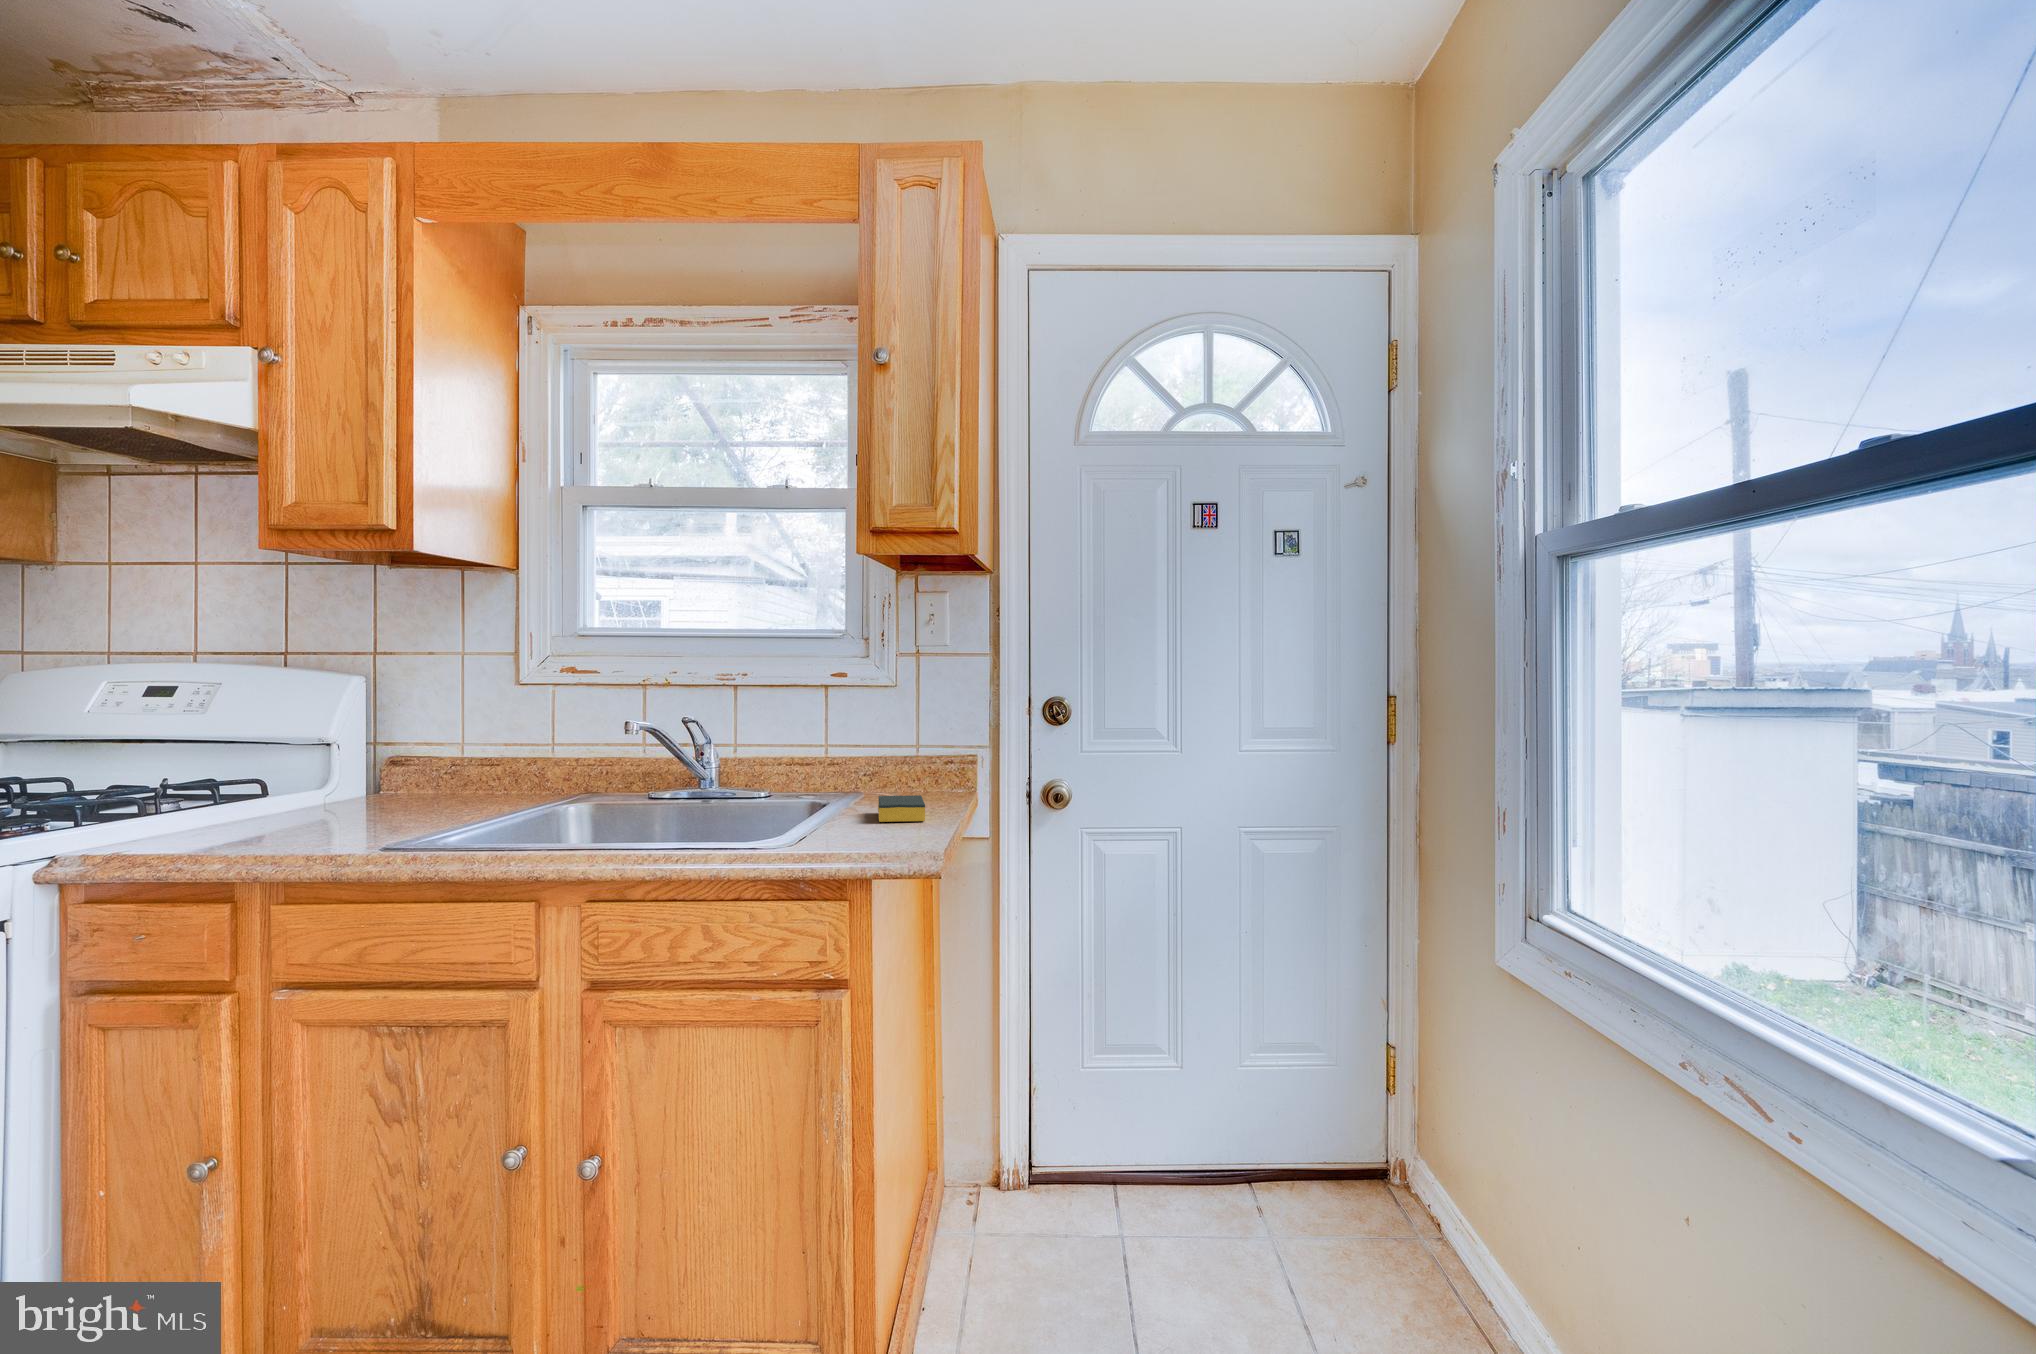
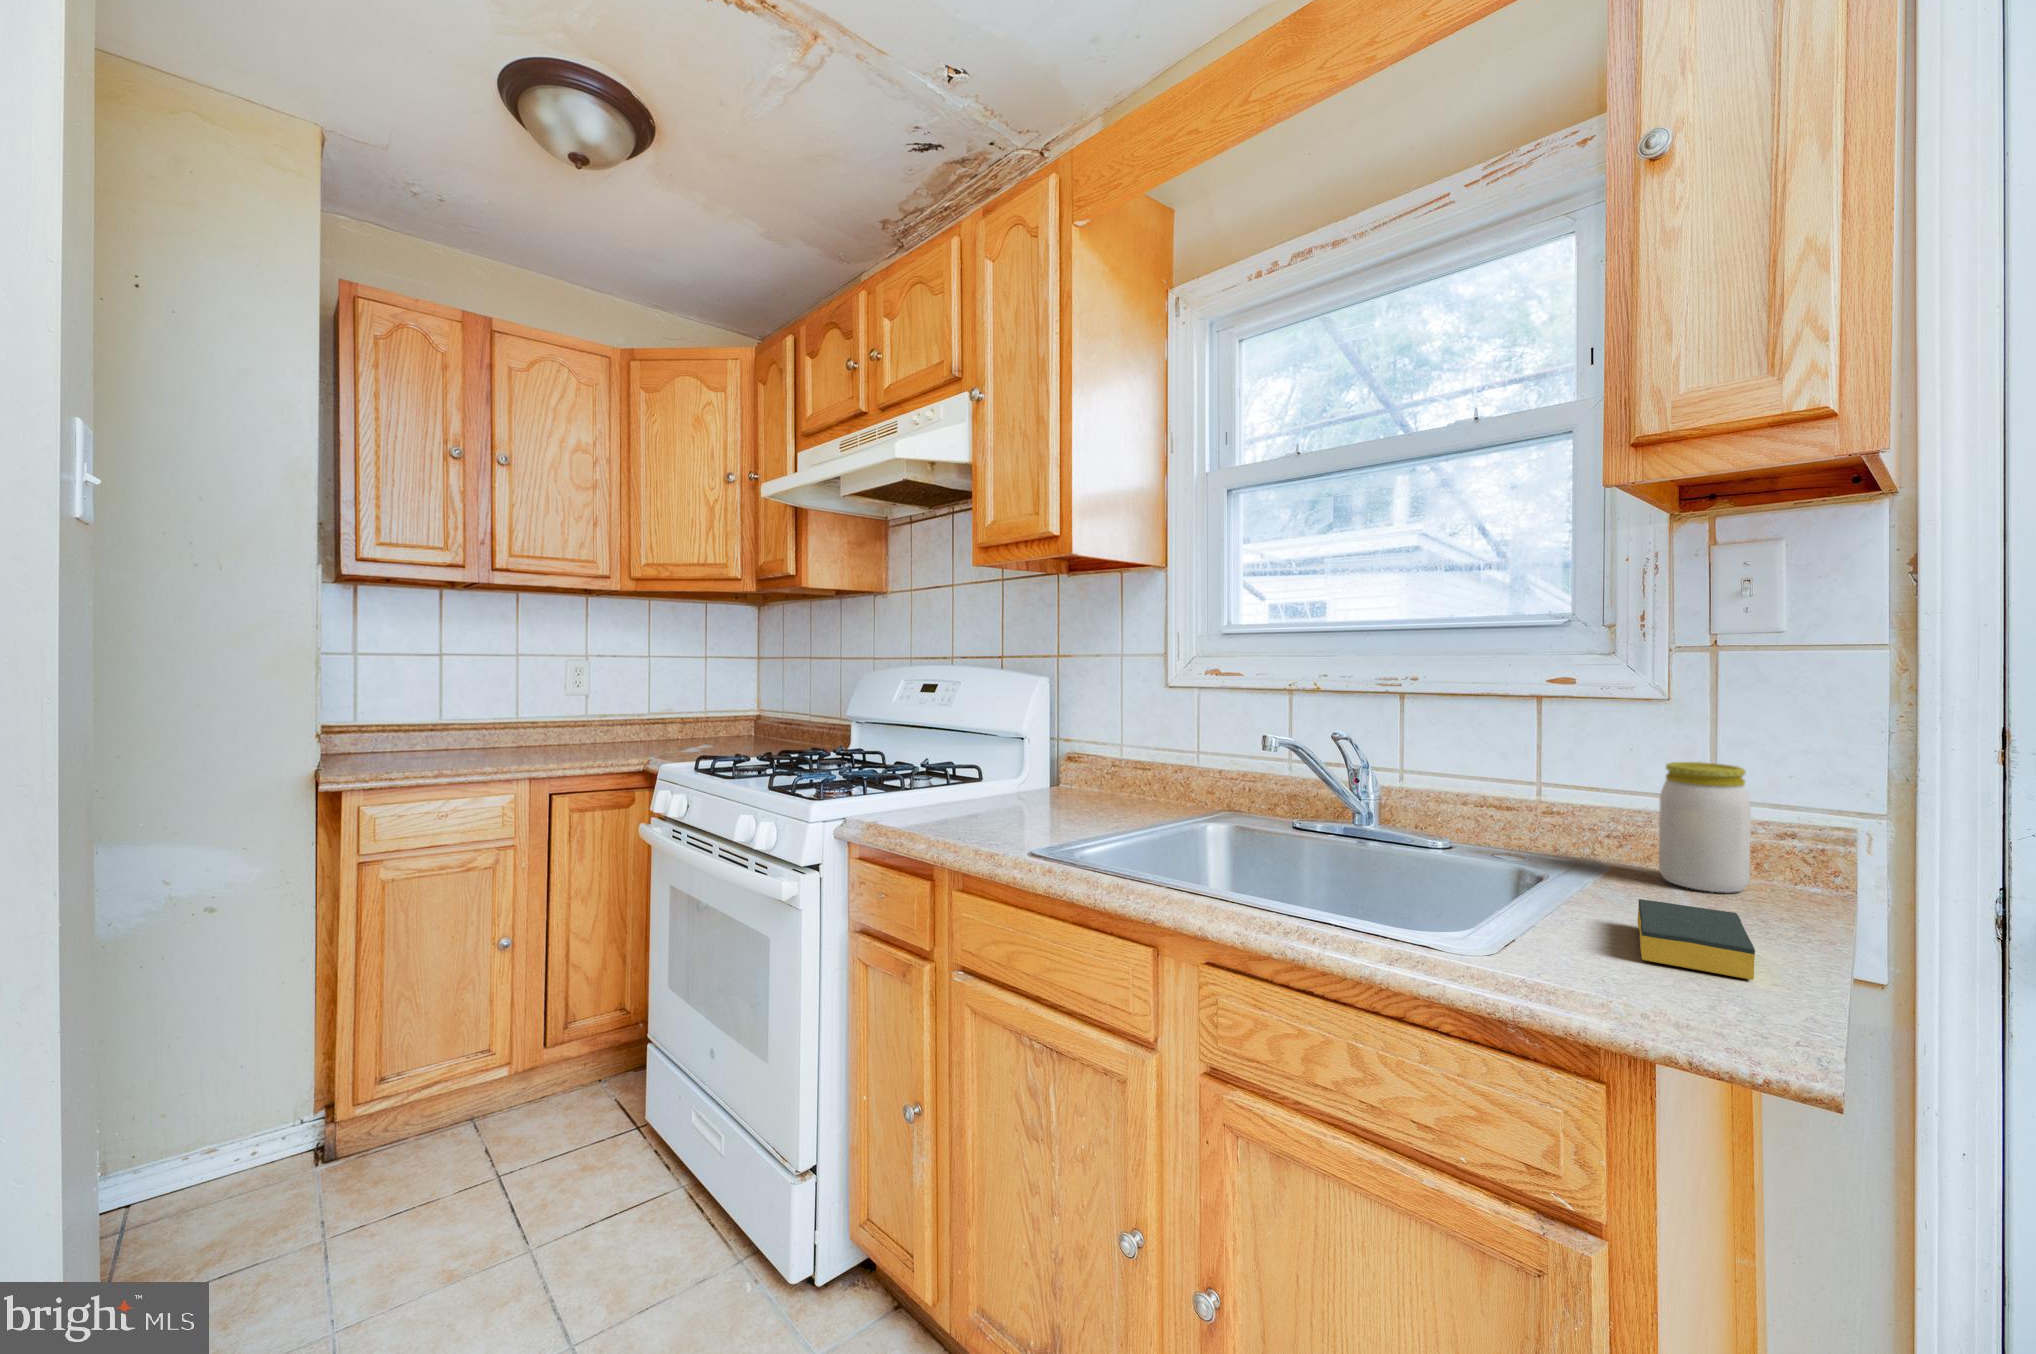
jar: none [890,722,932,797] -> present [1659,762,1751,893]

